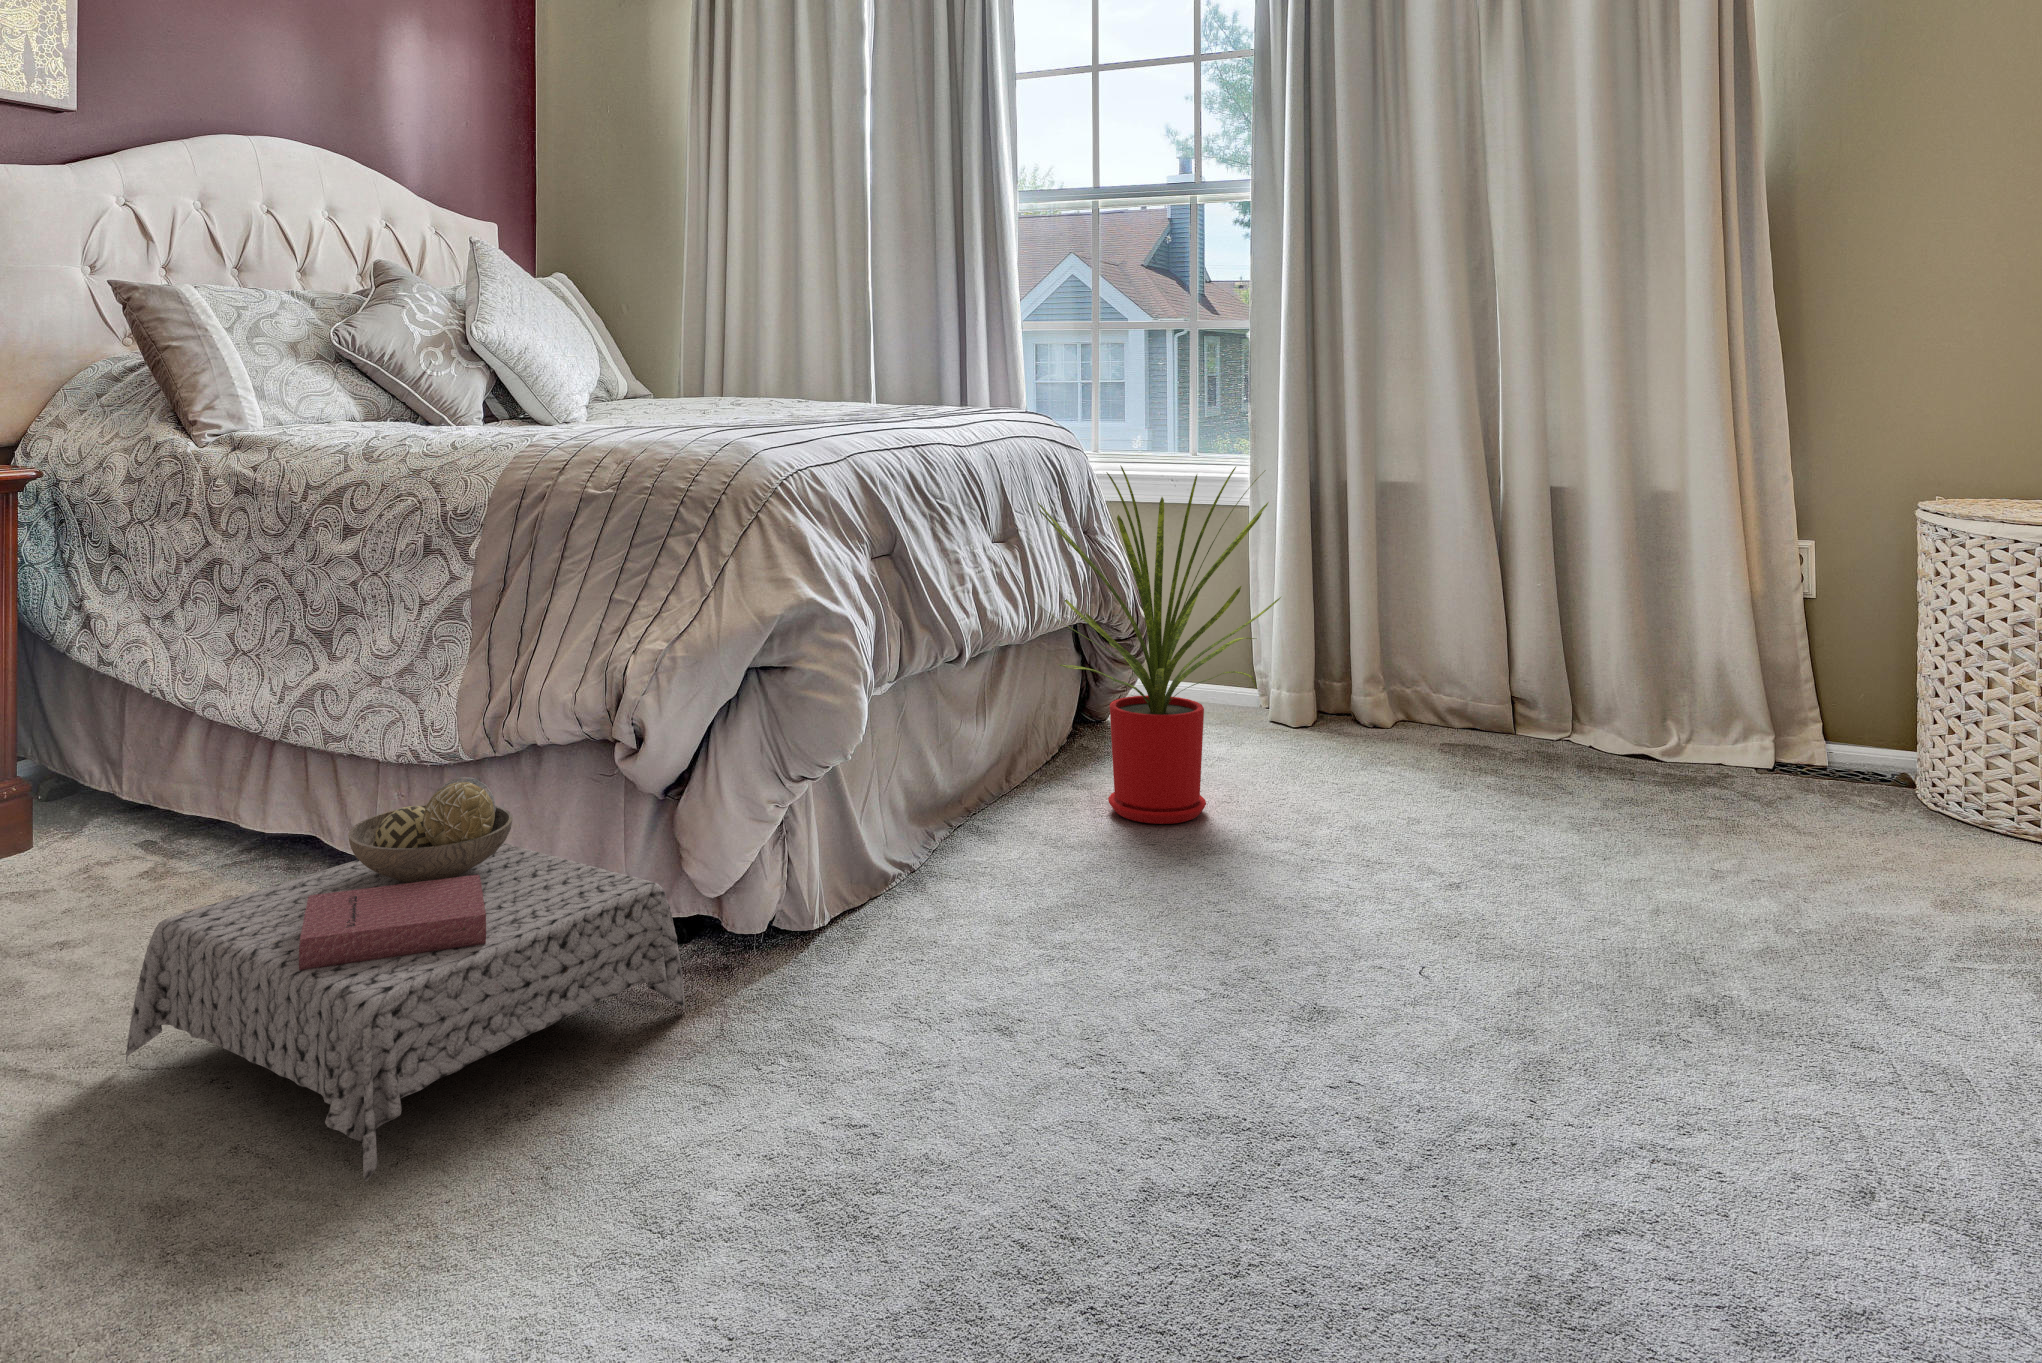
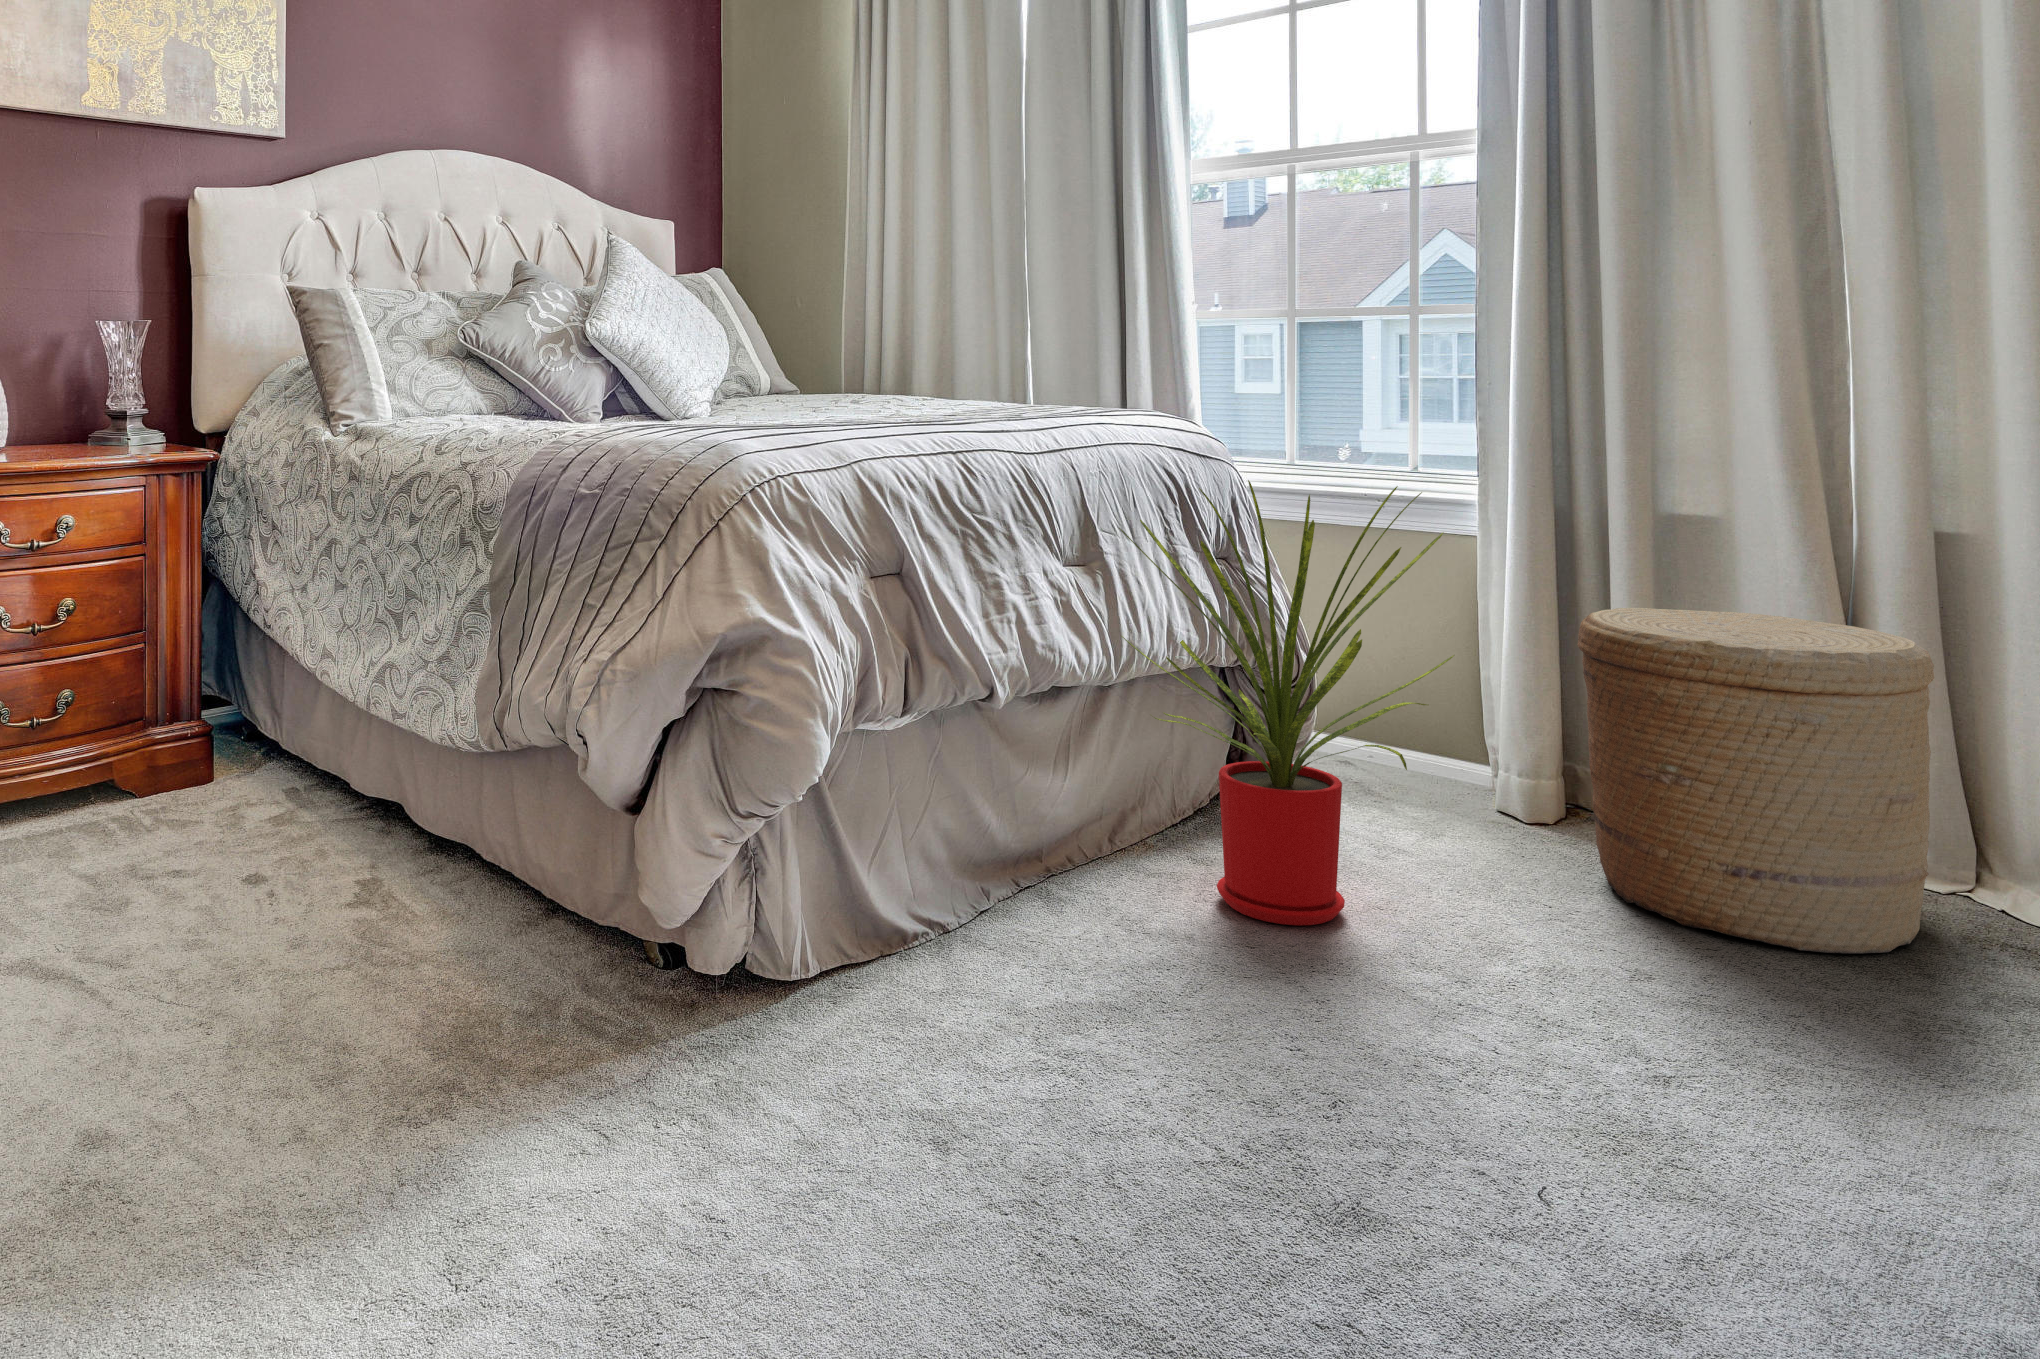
woven basket: none [1343,554,1564,791] -> present [1578,608,1934,954]
ottoman: present [126,777,685,1182] -> none [123,774,613,1175]

